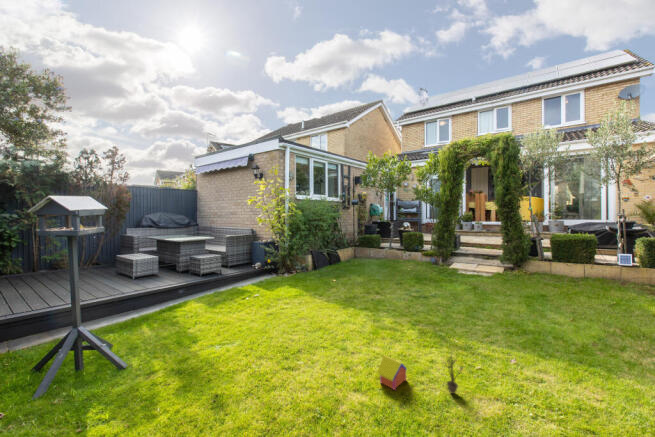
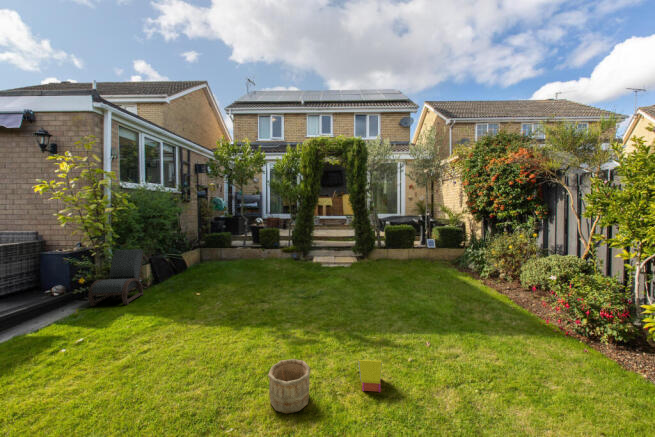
lounge chair: none [269,242,303,279] -> present [88,249,144,306]
wooden bucket: none [306,335,338,375] -> present [268,359,310,414]
decorative plant: present [445,357,462,394] -> none [405,338,432,374]

